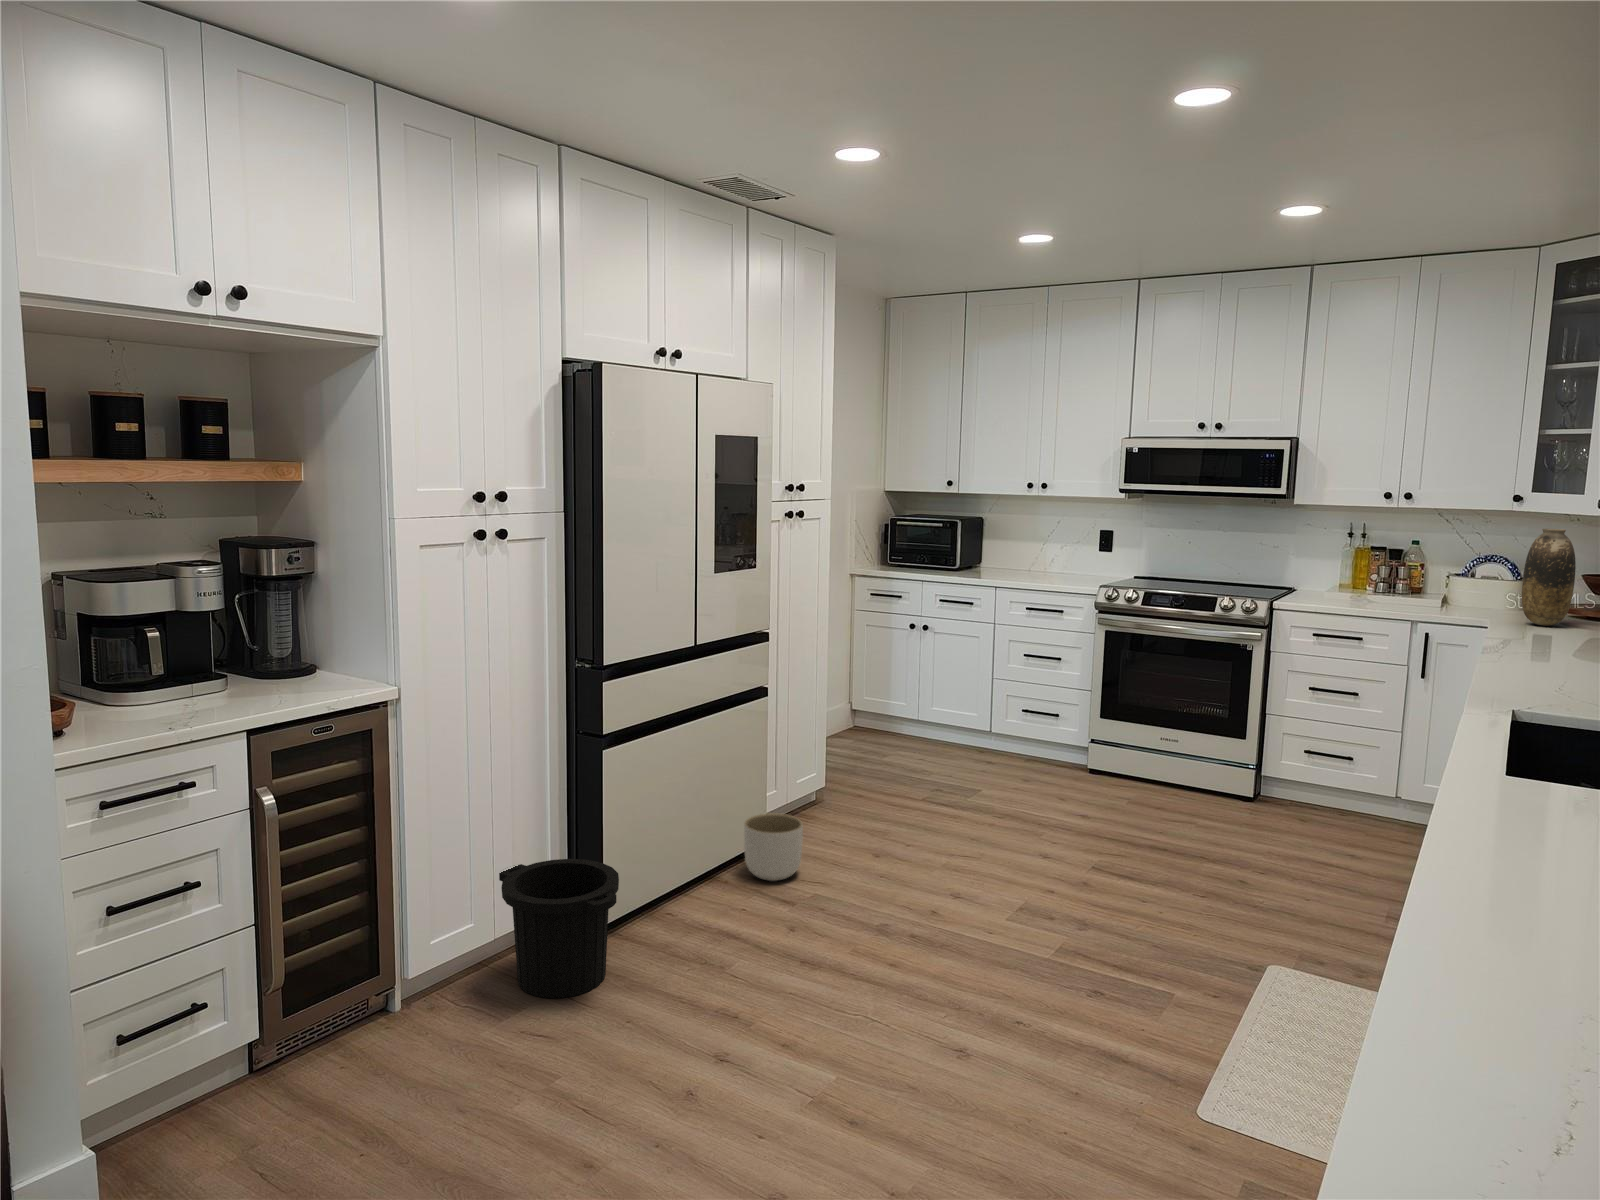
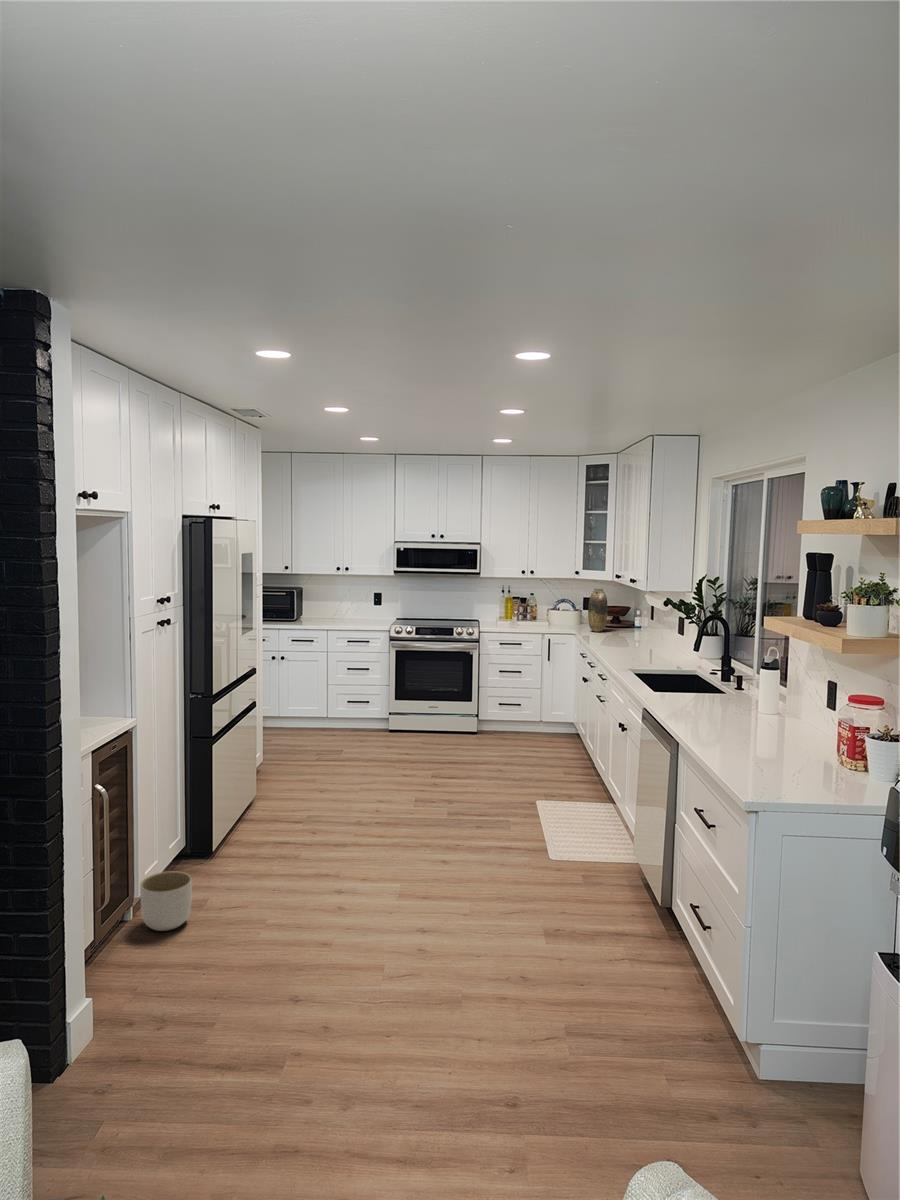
planter: present [744,813,803,881] -> present [140,871,192,931]
trash can: present [499,859,619,998] -> none [177,809,261,889]

